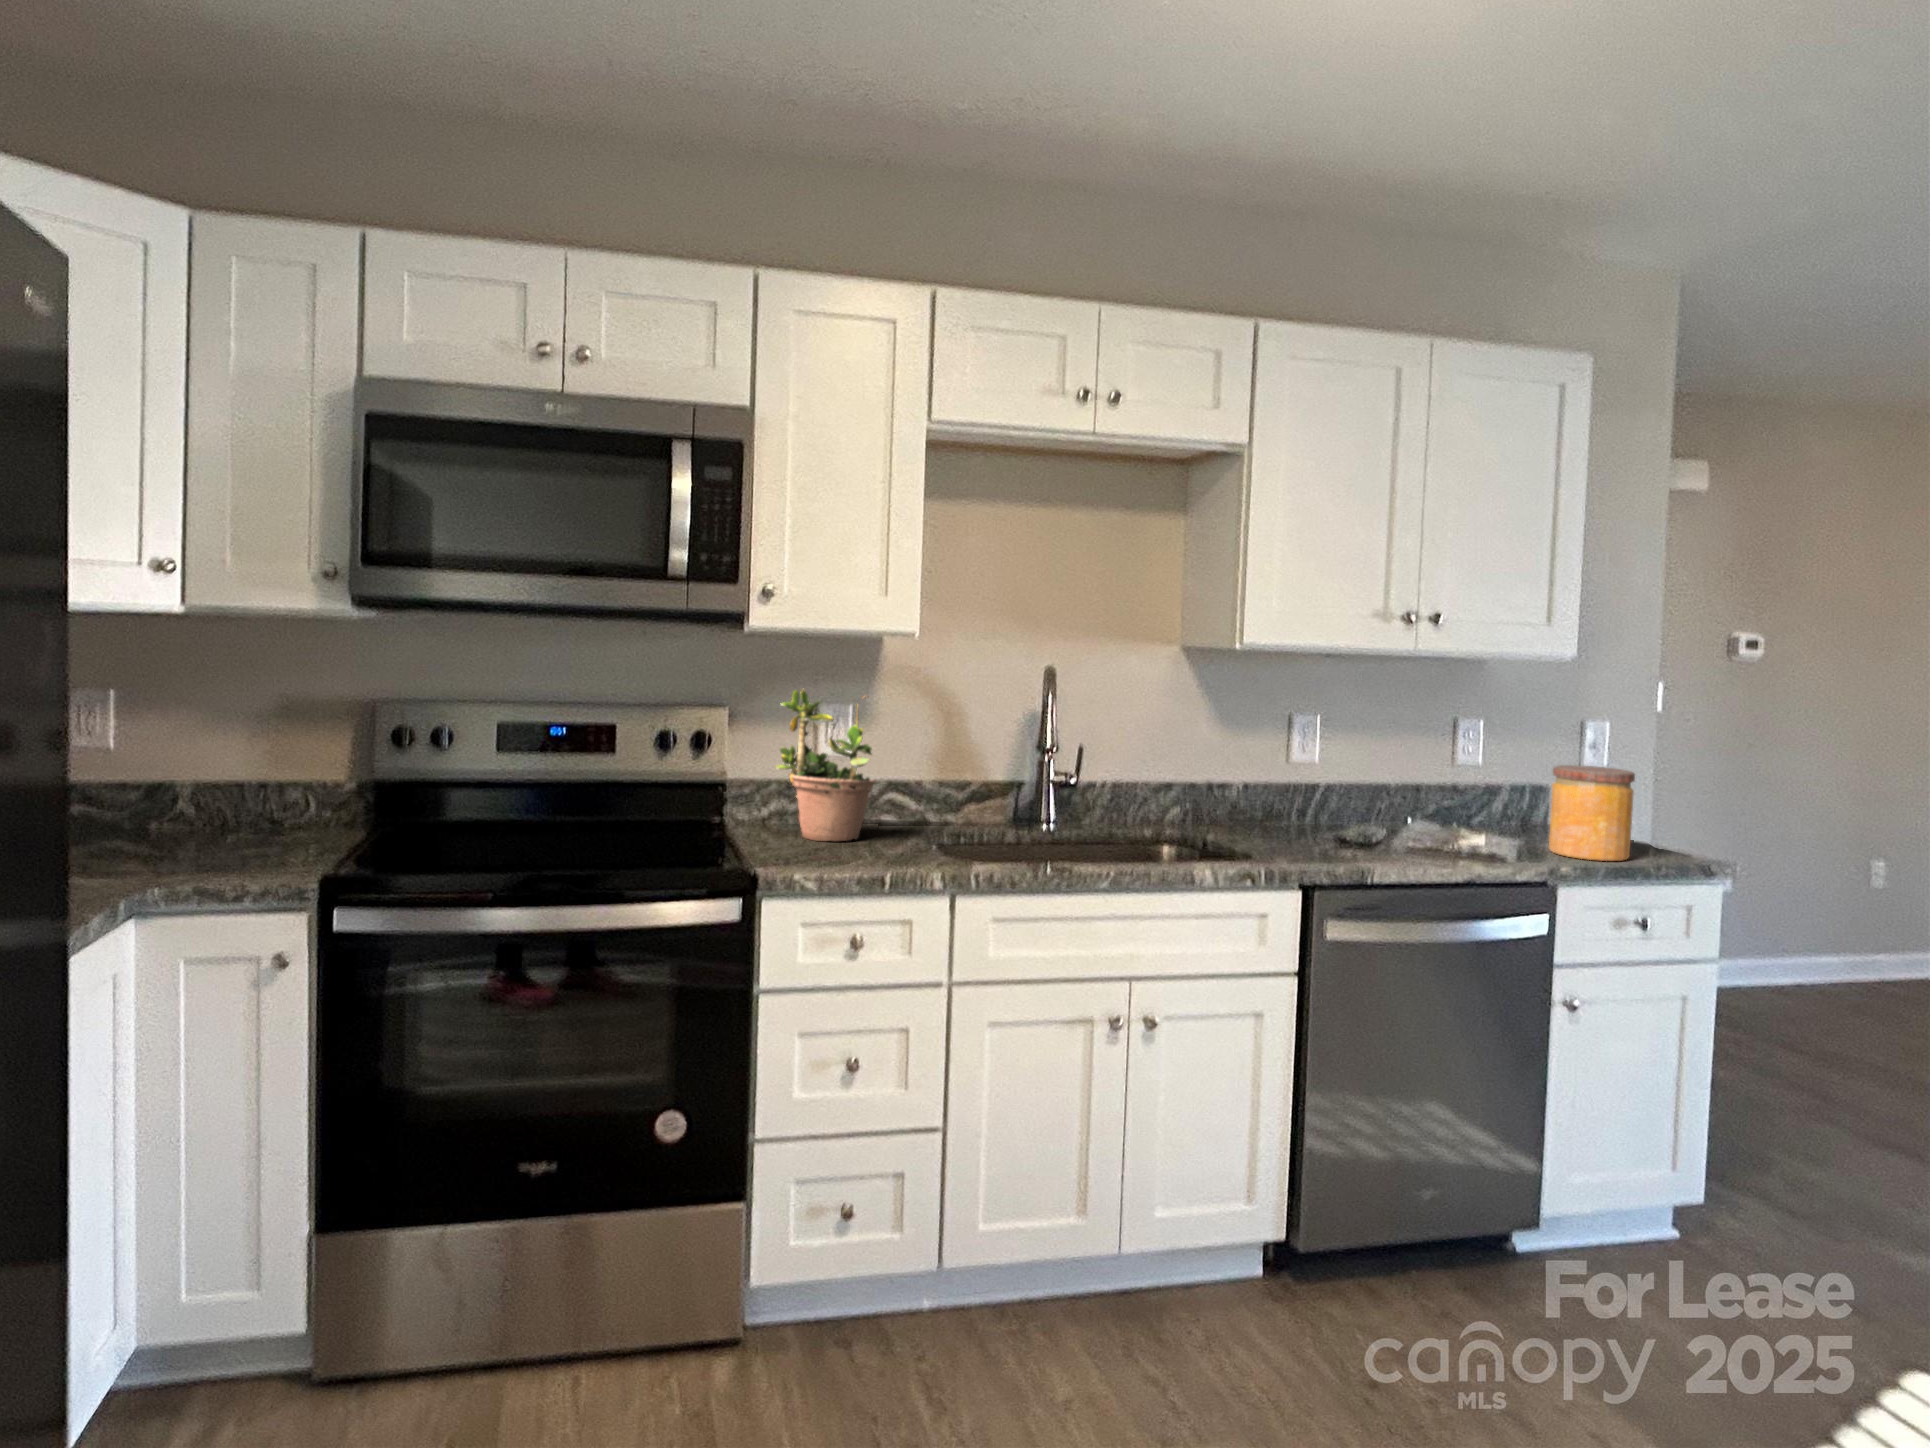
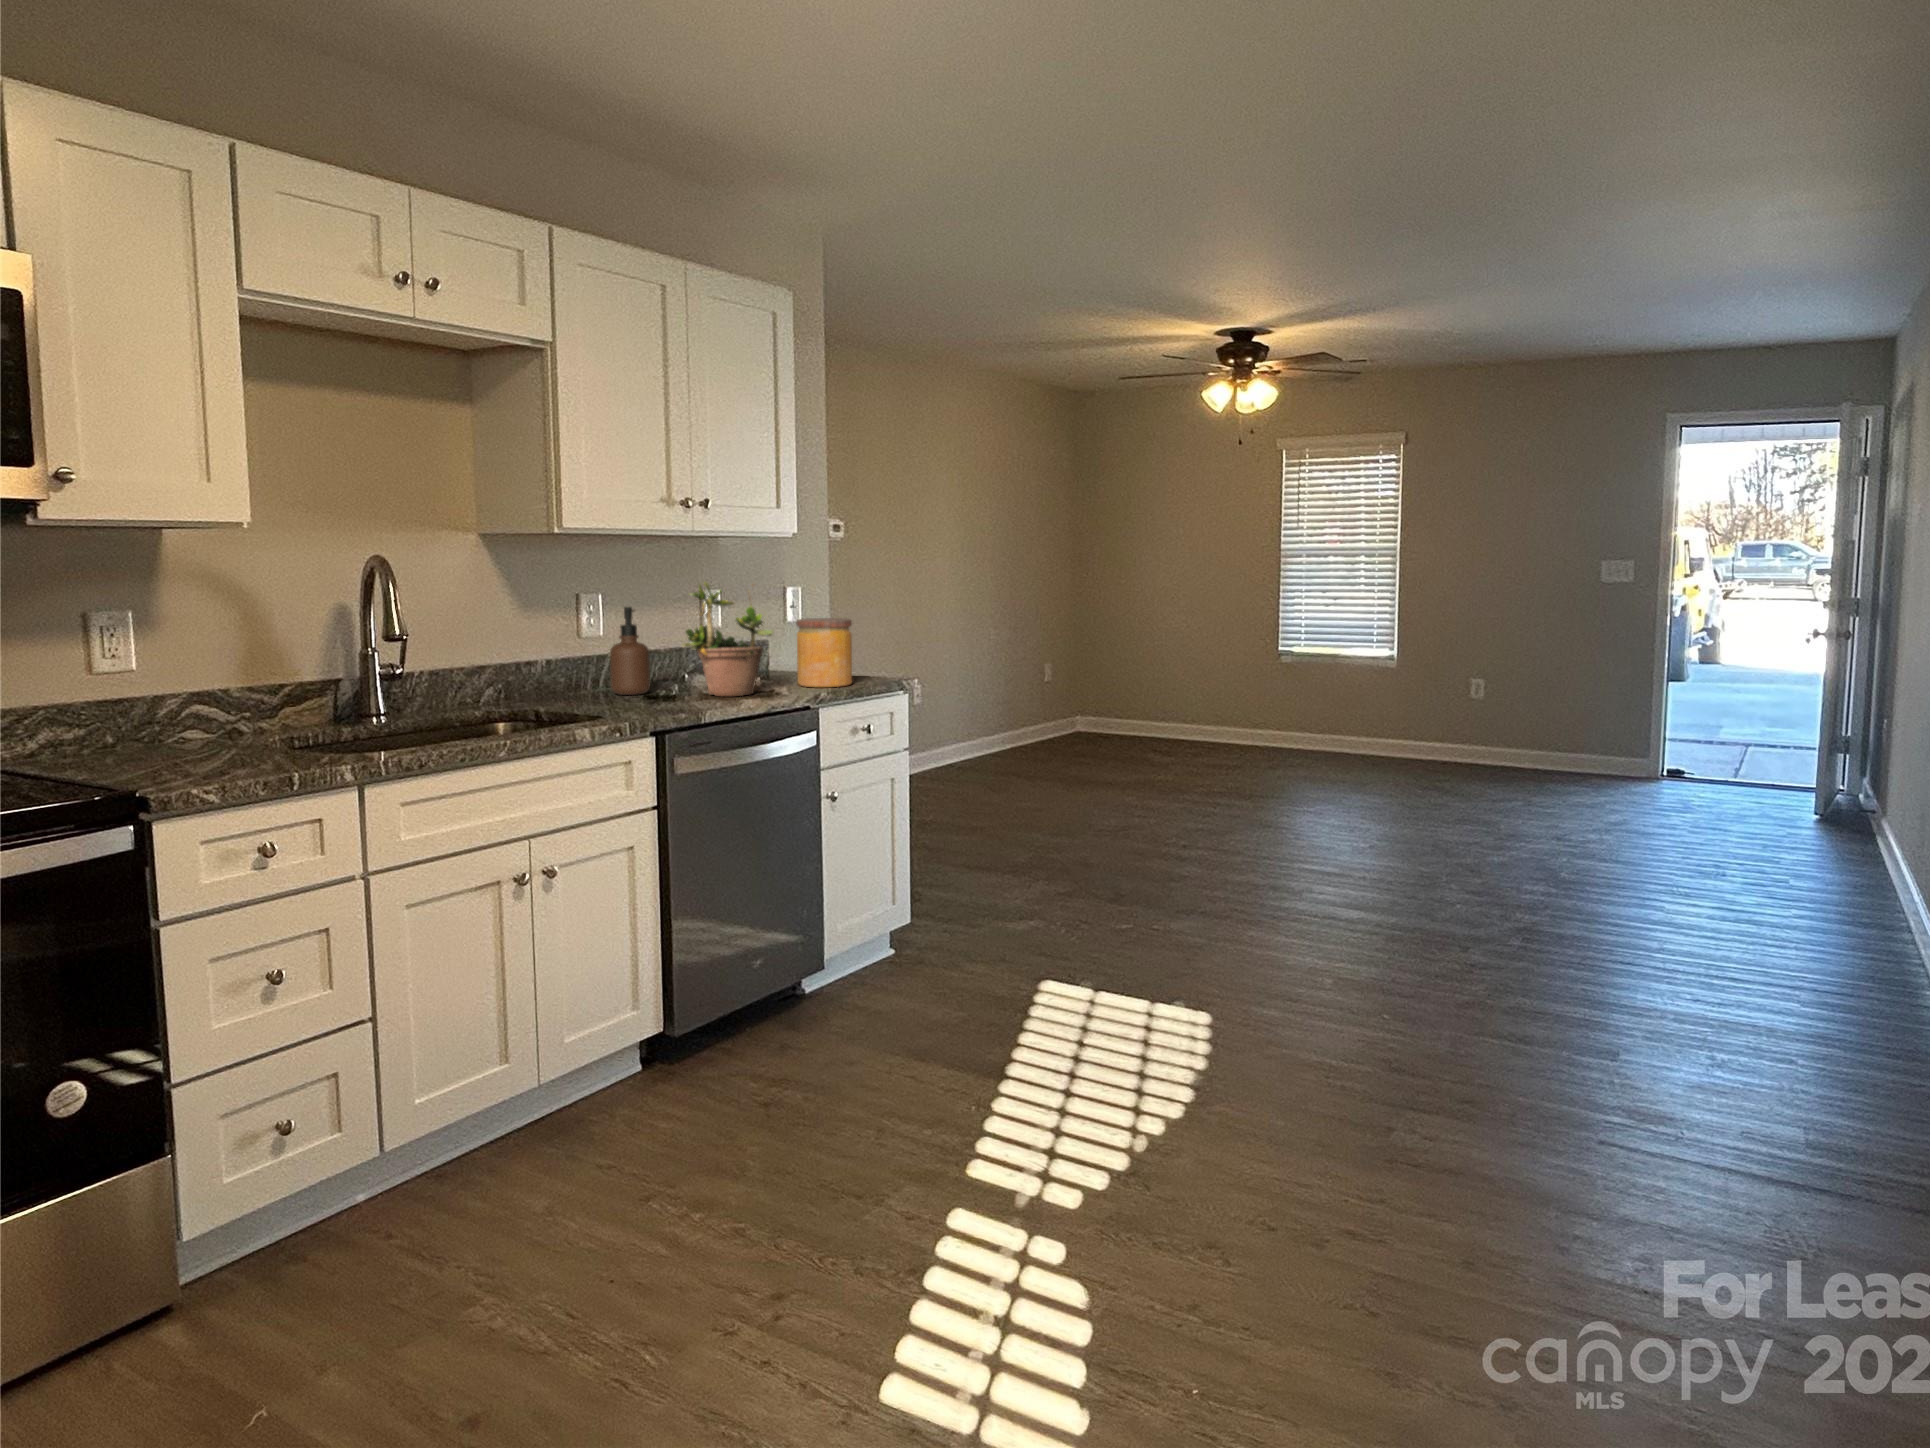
potted plant: present [776,690,875,841] -> present [681,582,773,696]
soap dispenser: none [1310,732,1357,834] -> present [610,607,650,695]

